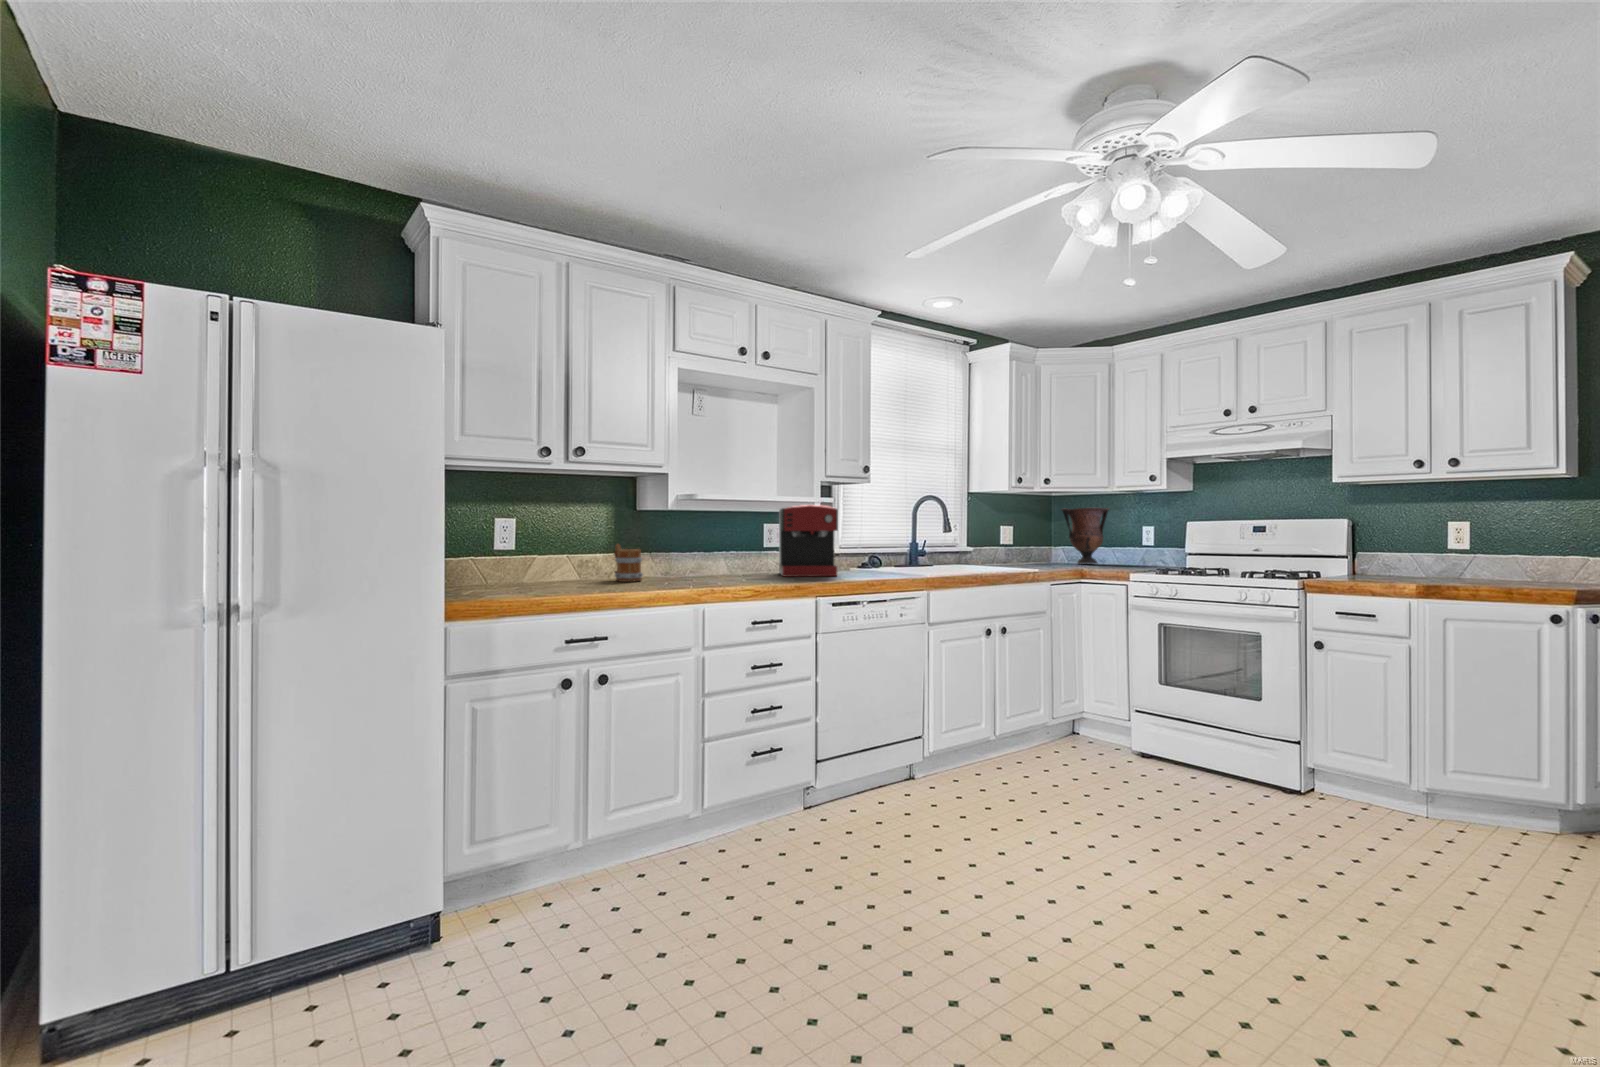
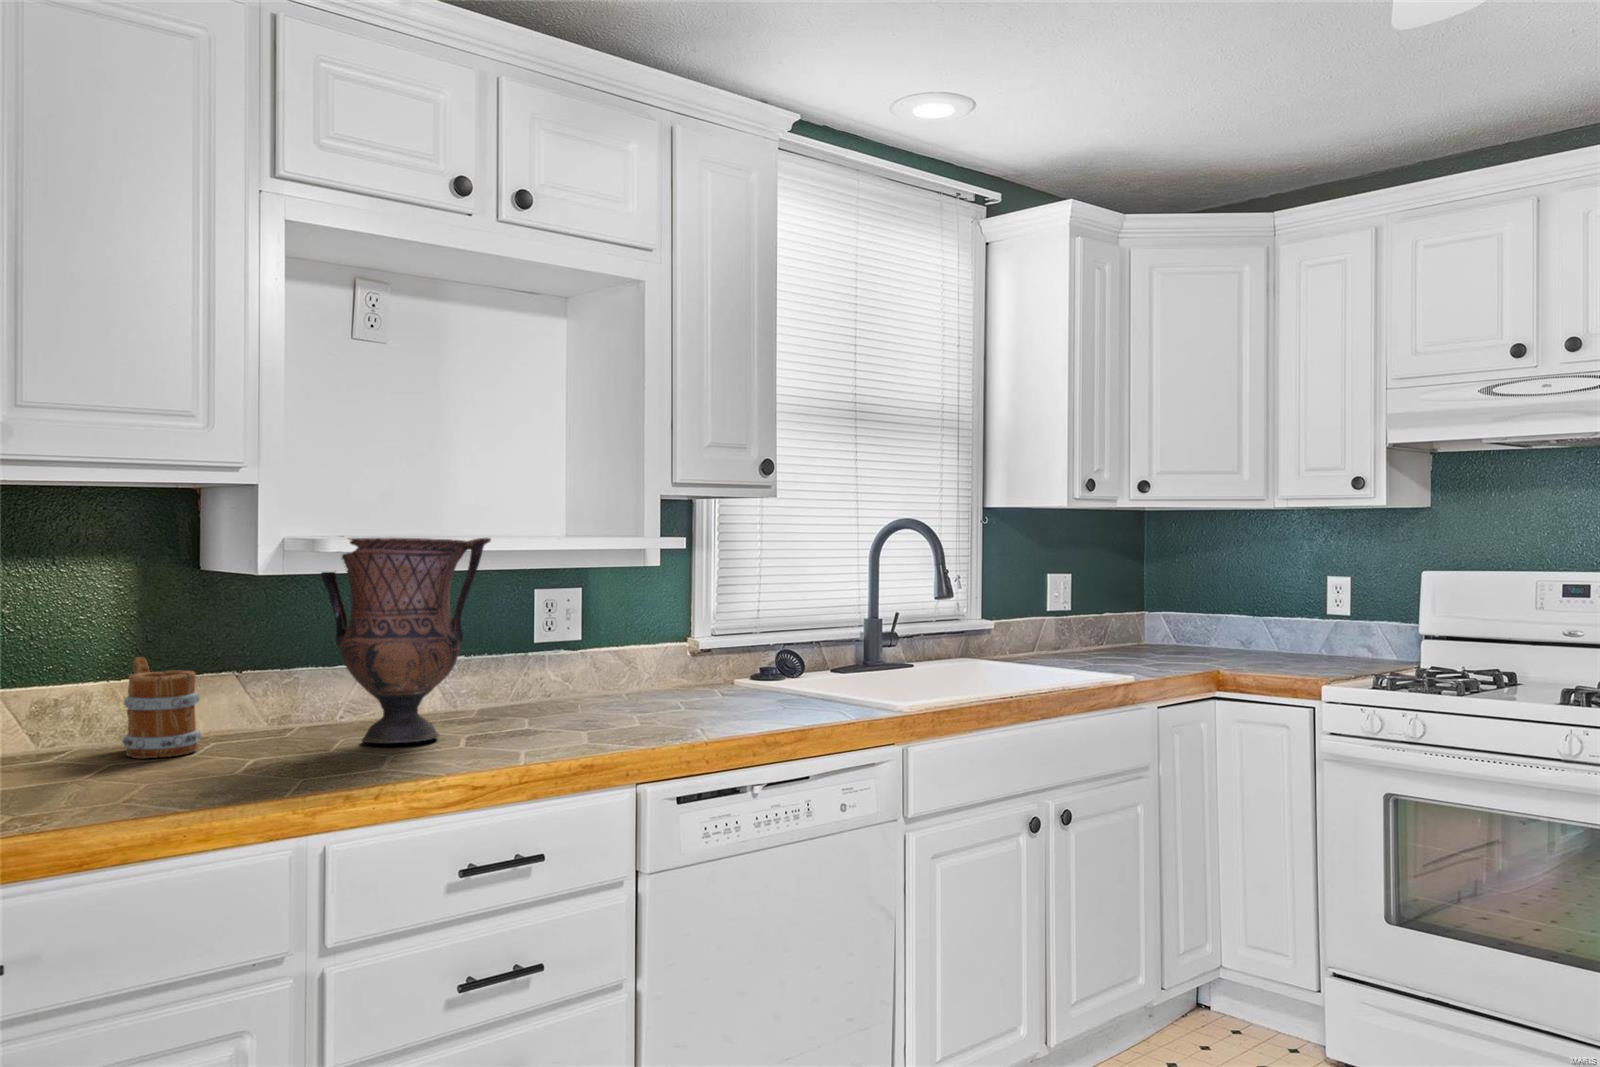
coffee maker: present [779,502,838,577] -> none [567,537,697,720]
vase: present [1062,508,1109,564] -> present [321,538,491,743]

